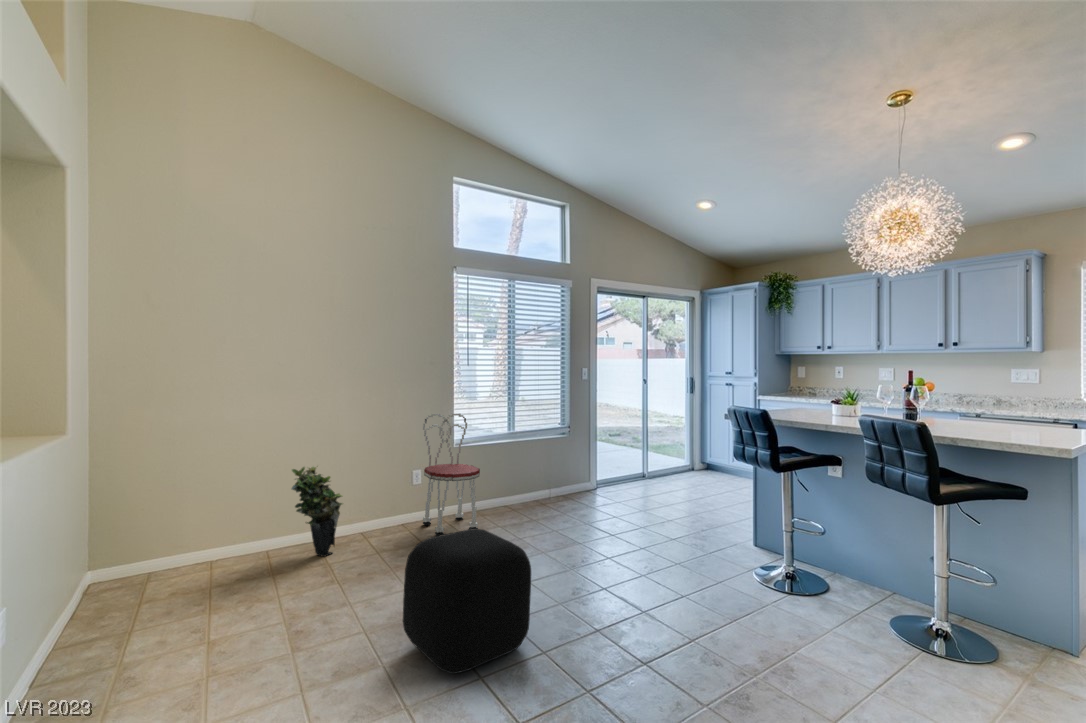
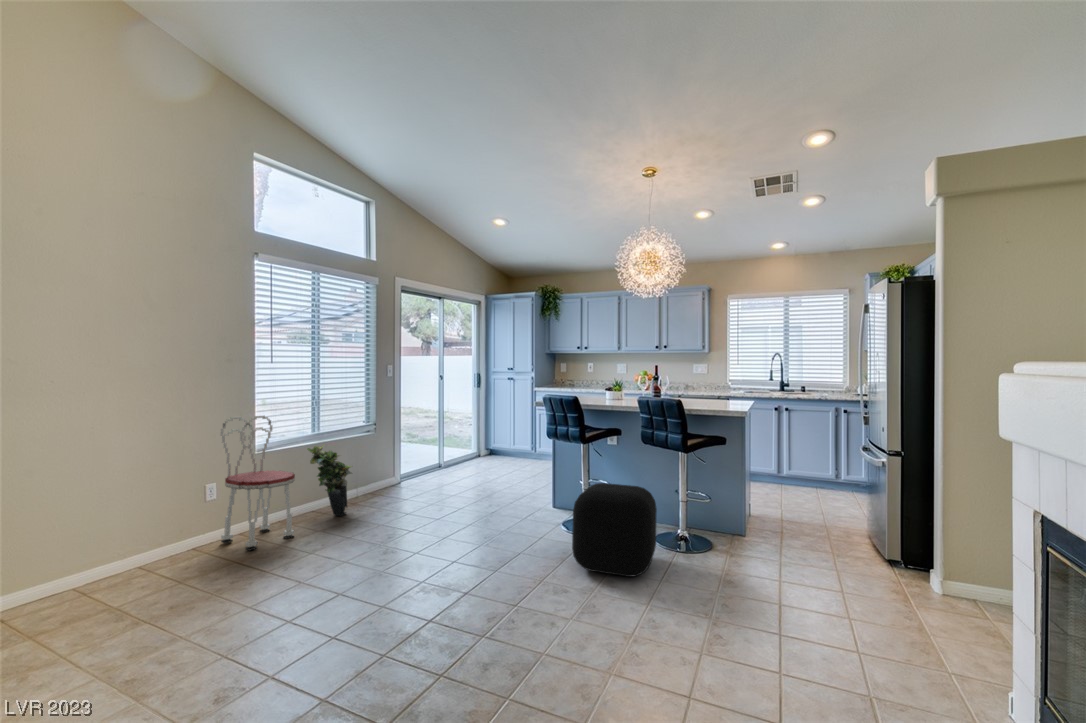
potted plant: present [292,466,342,557] -> present [307,446,352,516]
ottoman: present [403,529,531,674] -> present [572,483,657,577]

